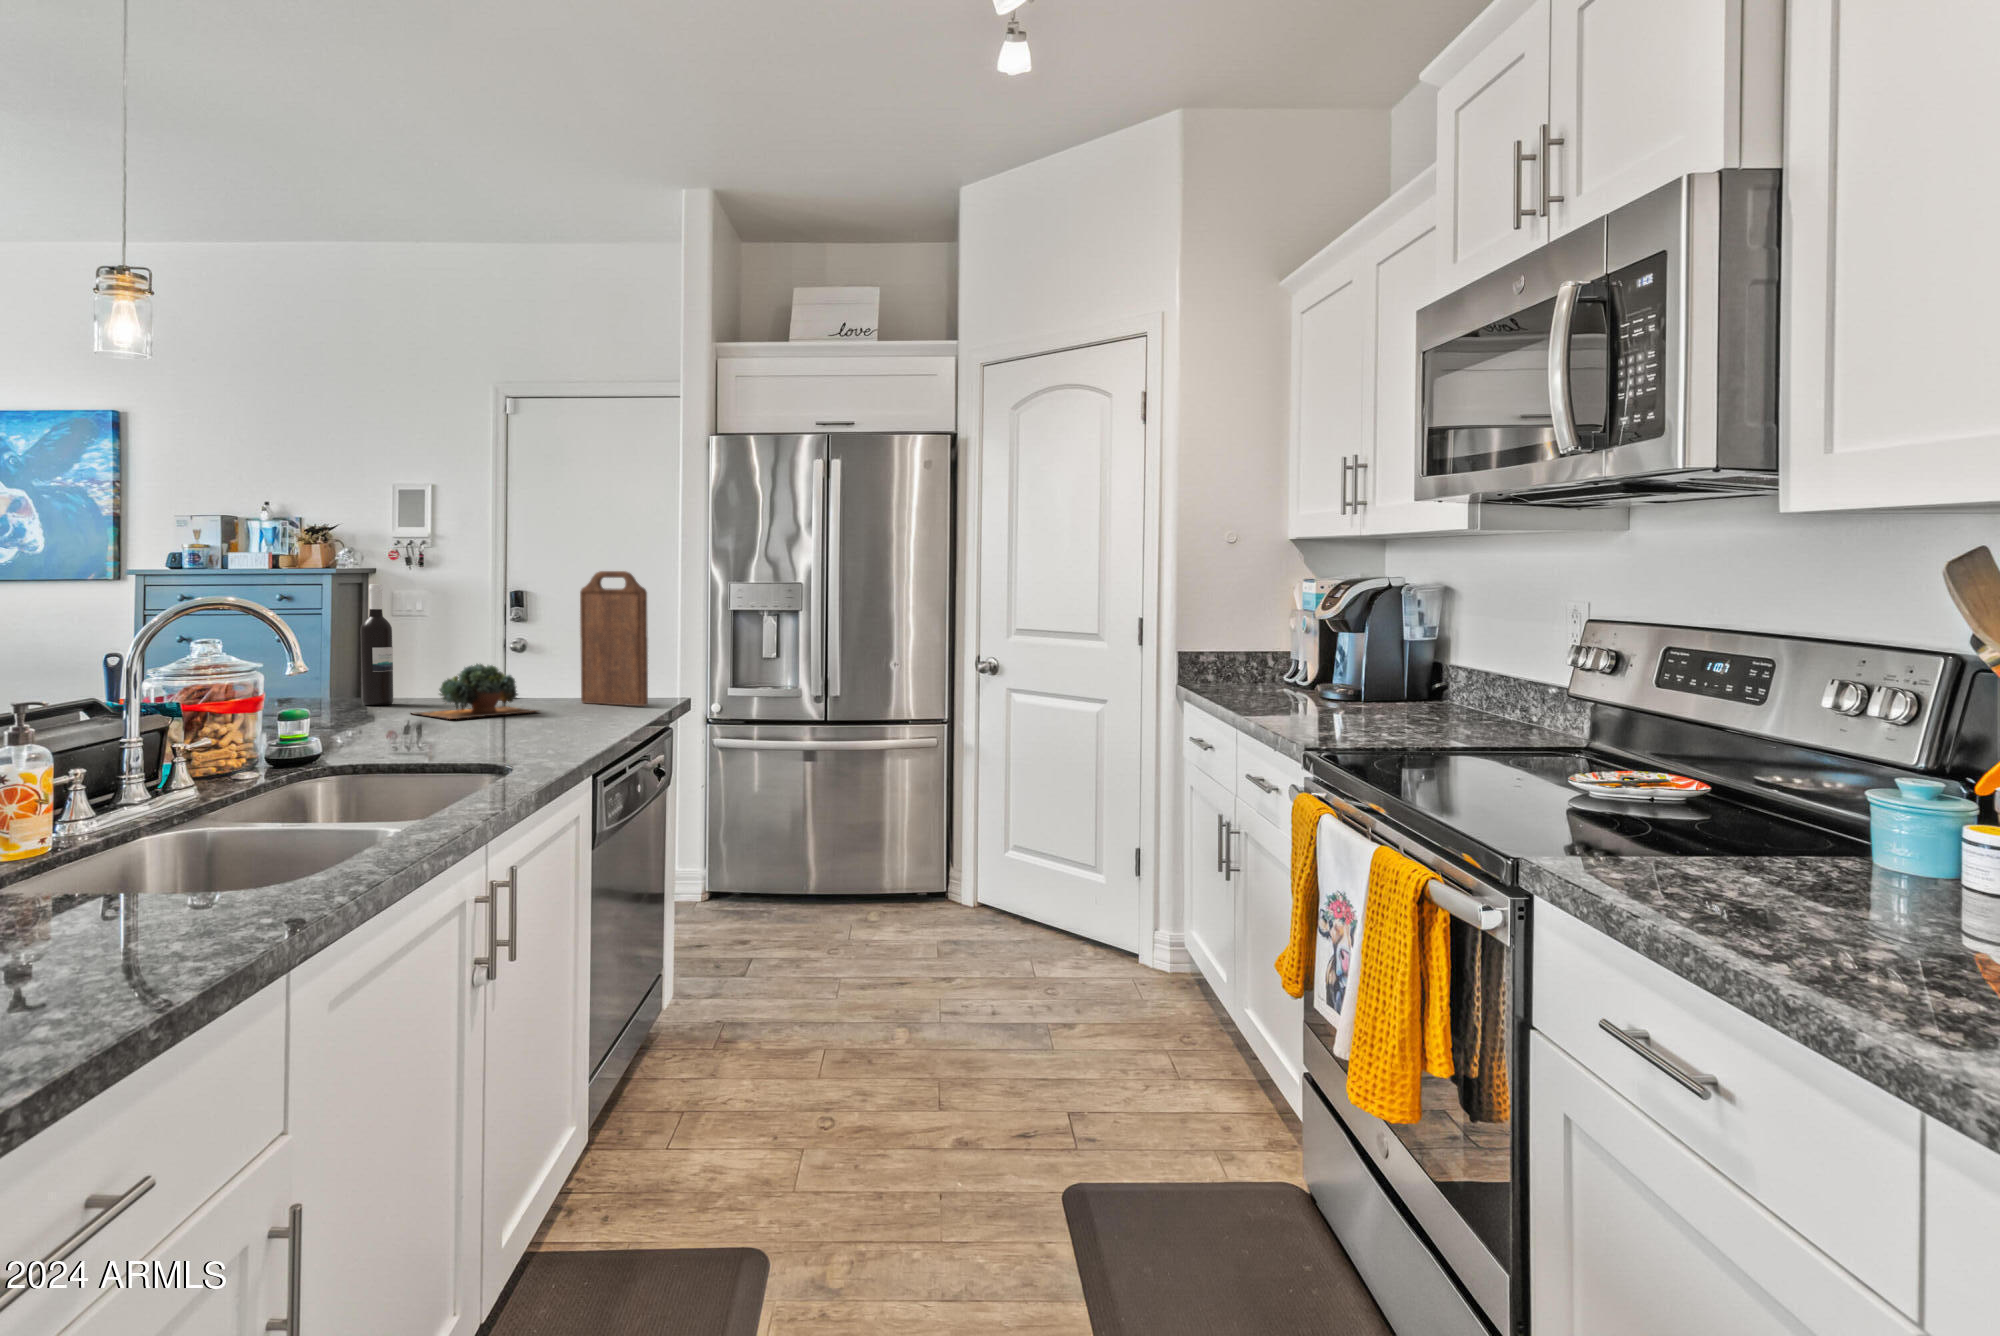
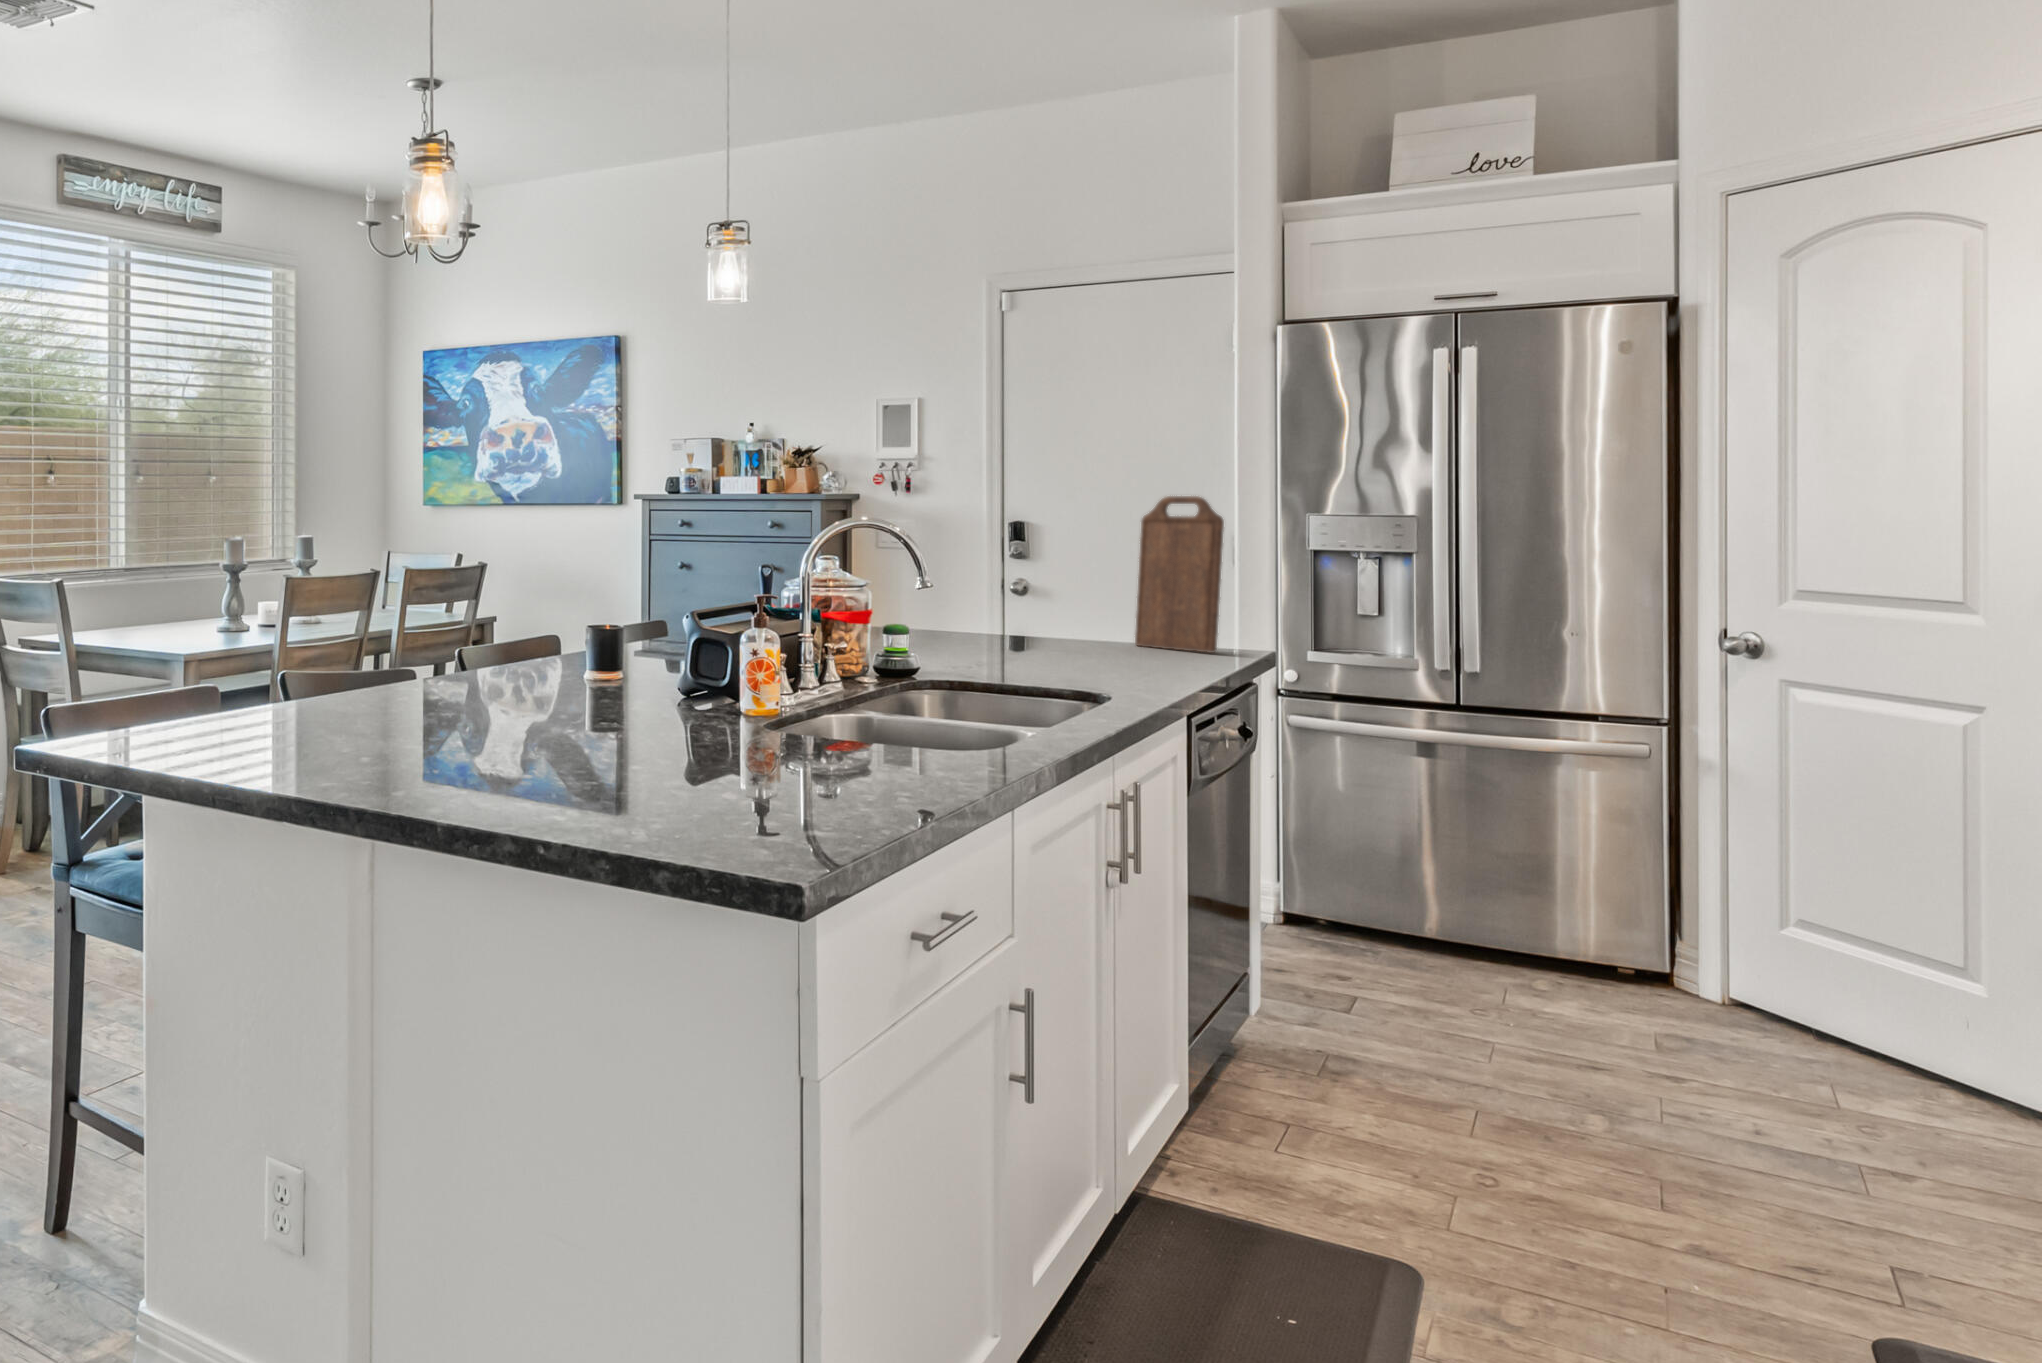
wine bottle: present [360,584,393,705] -> none [912,510,944,635]
succulent plant: present [414,664,536,719] -> none [967,594,1100,651]

